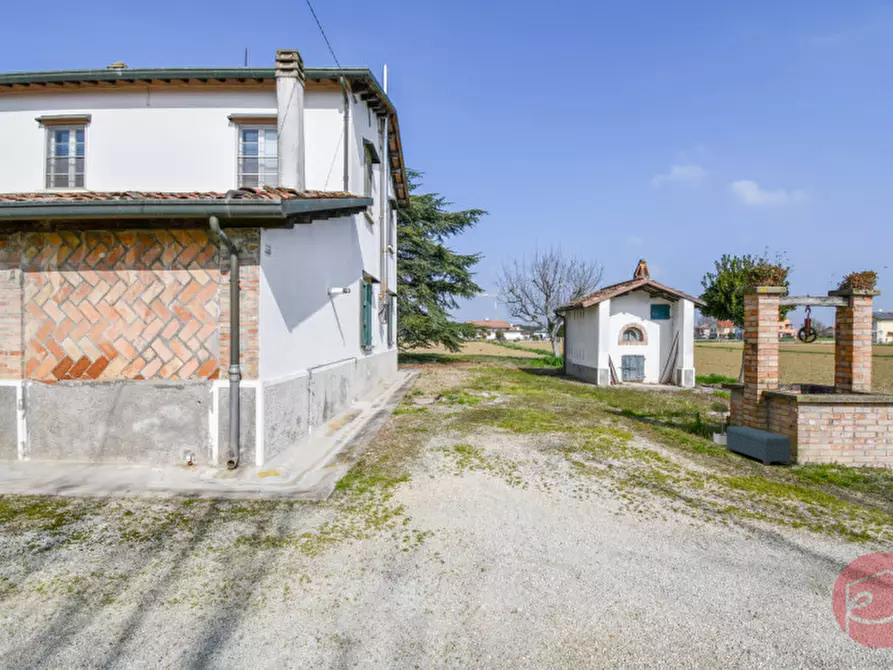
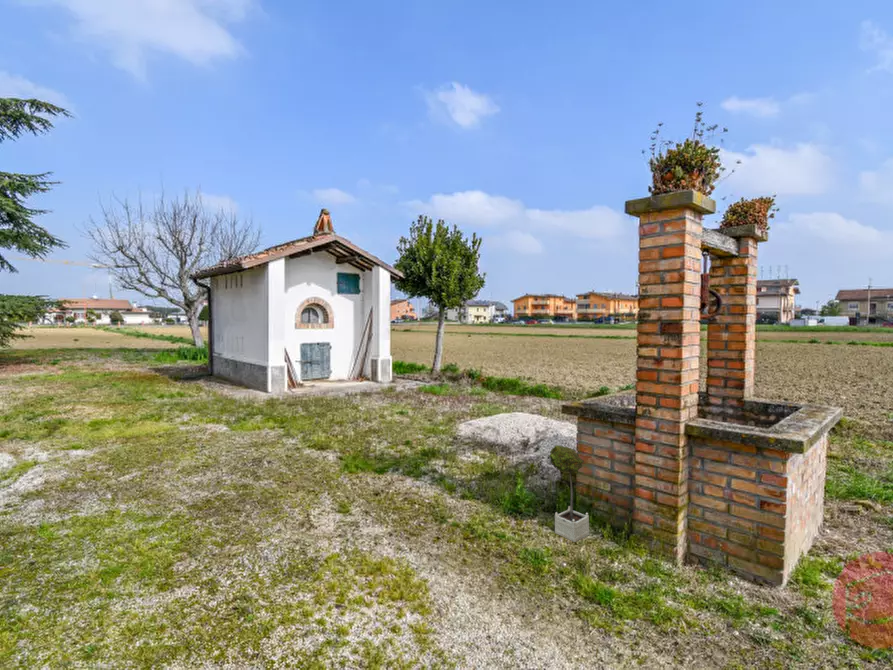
bench: present [726,426,791,465] -> none [613,500,764,618]

